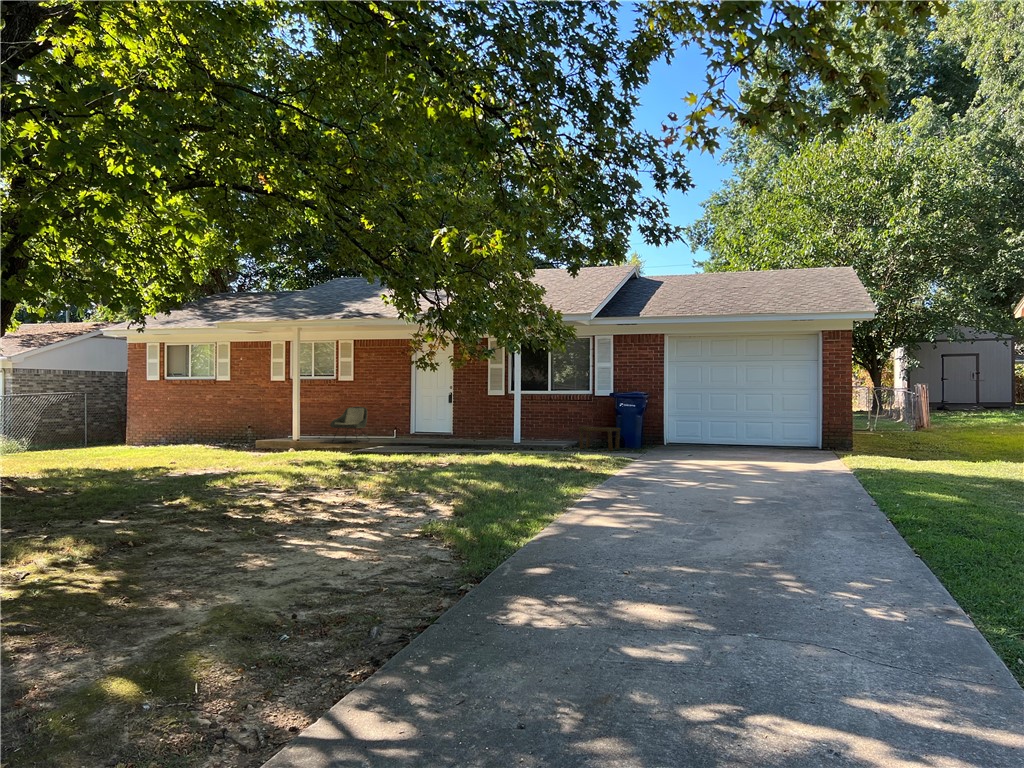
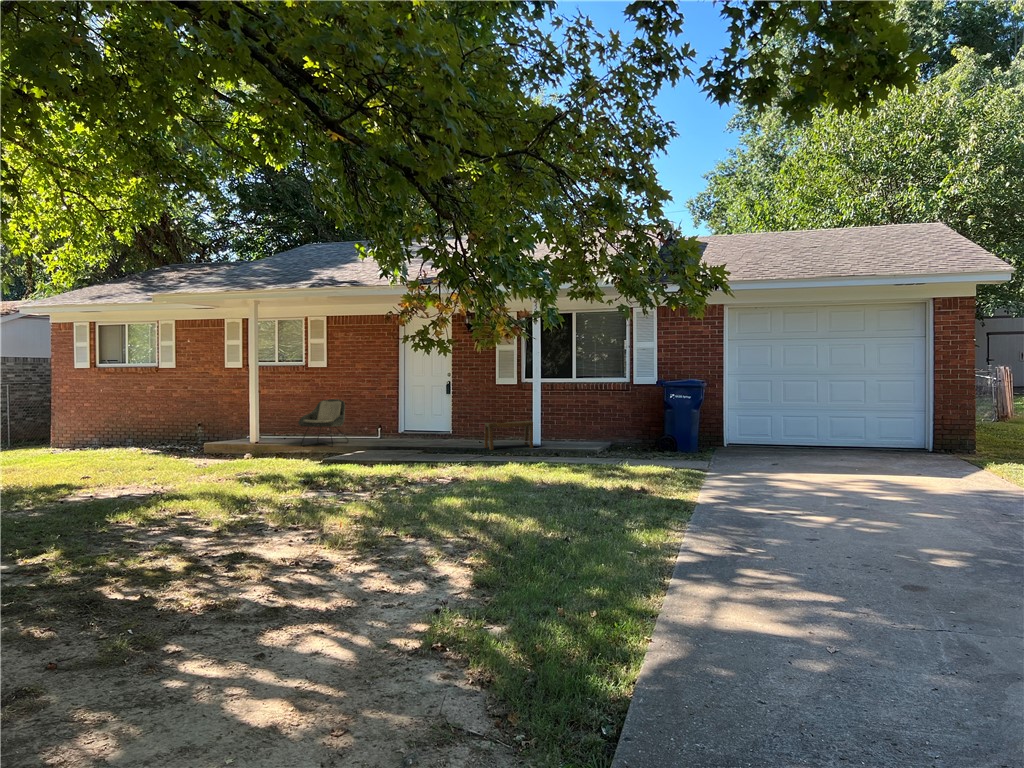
bench: present [579,427,621,451] -> present [484,421,533,450]

